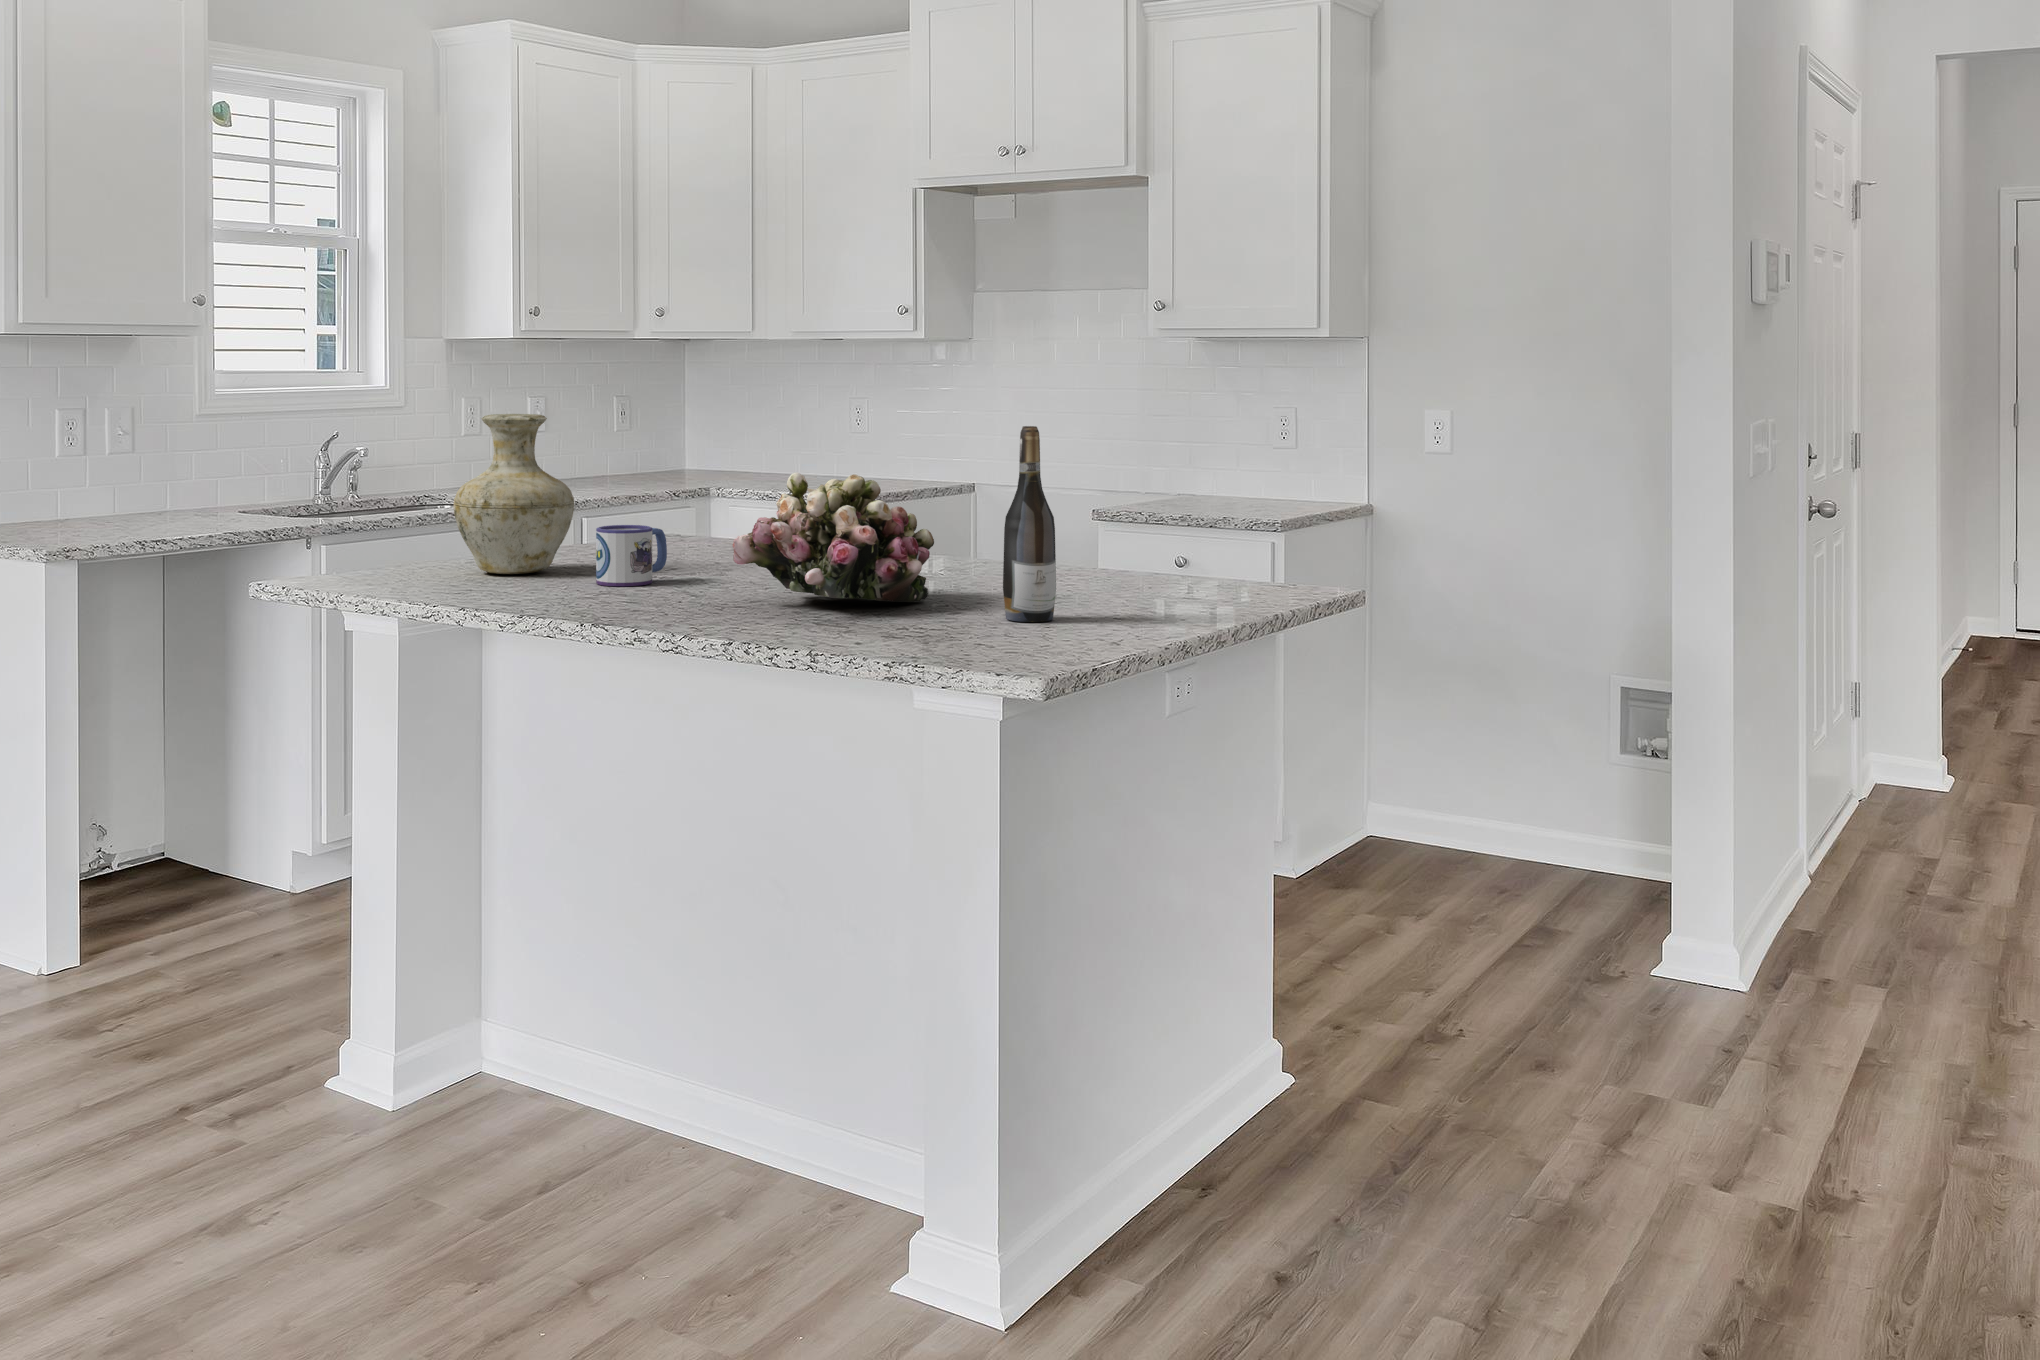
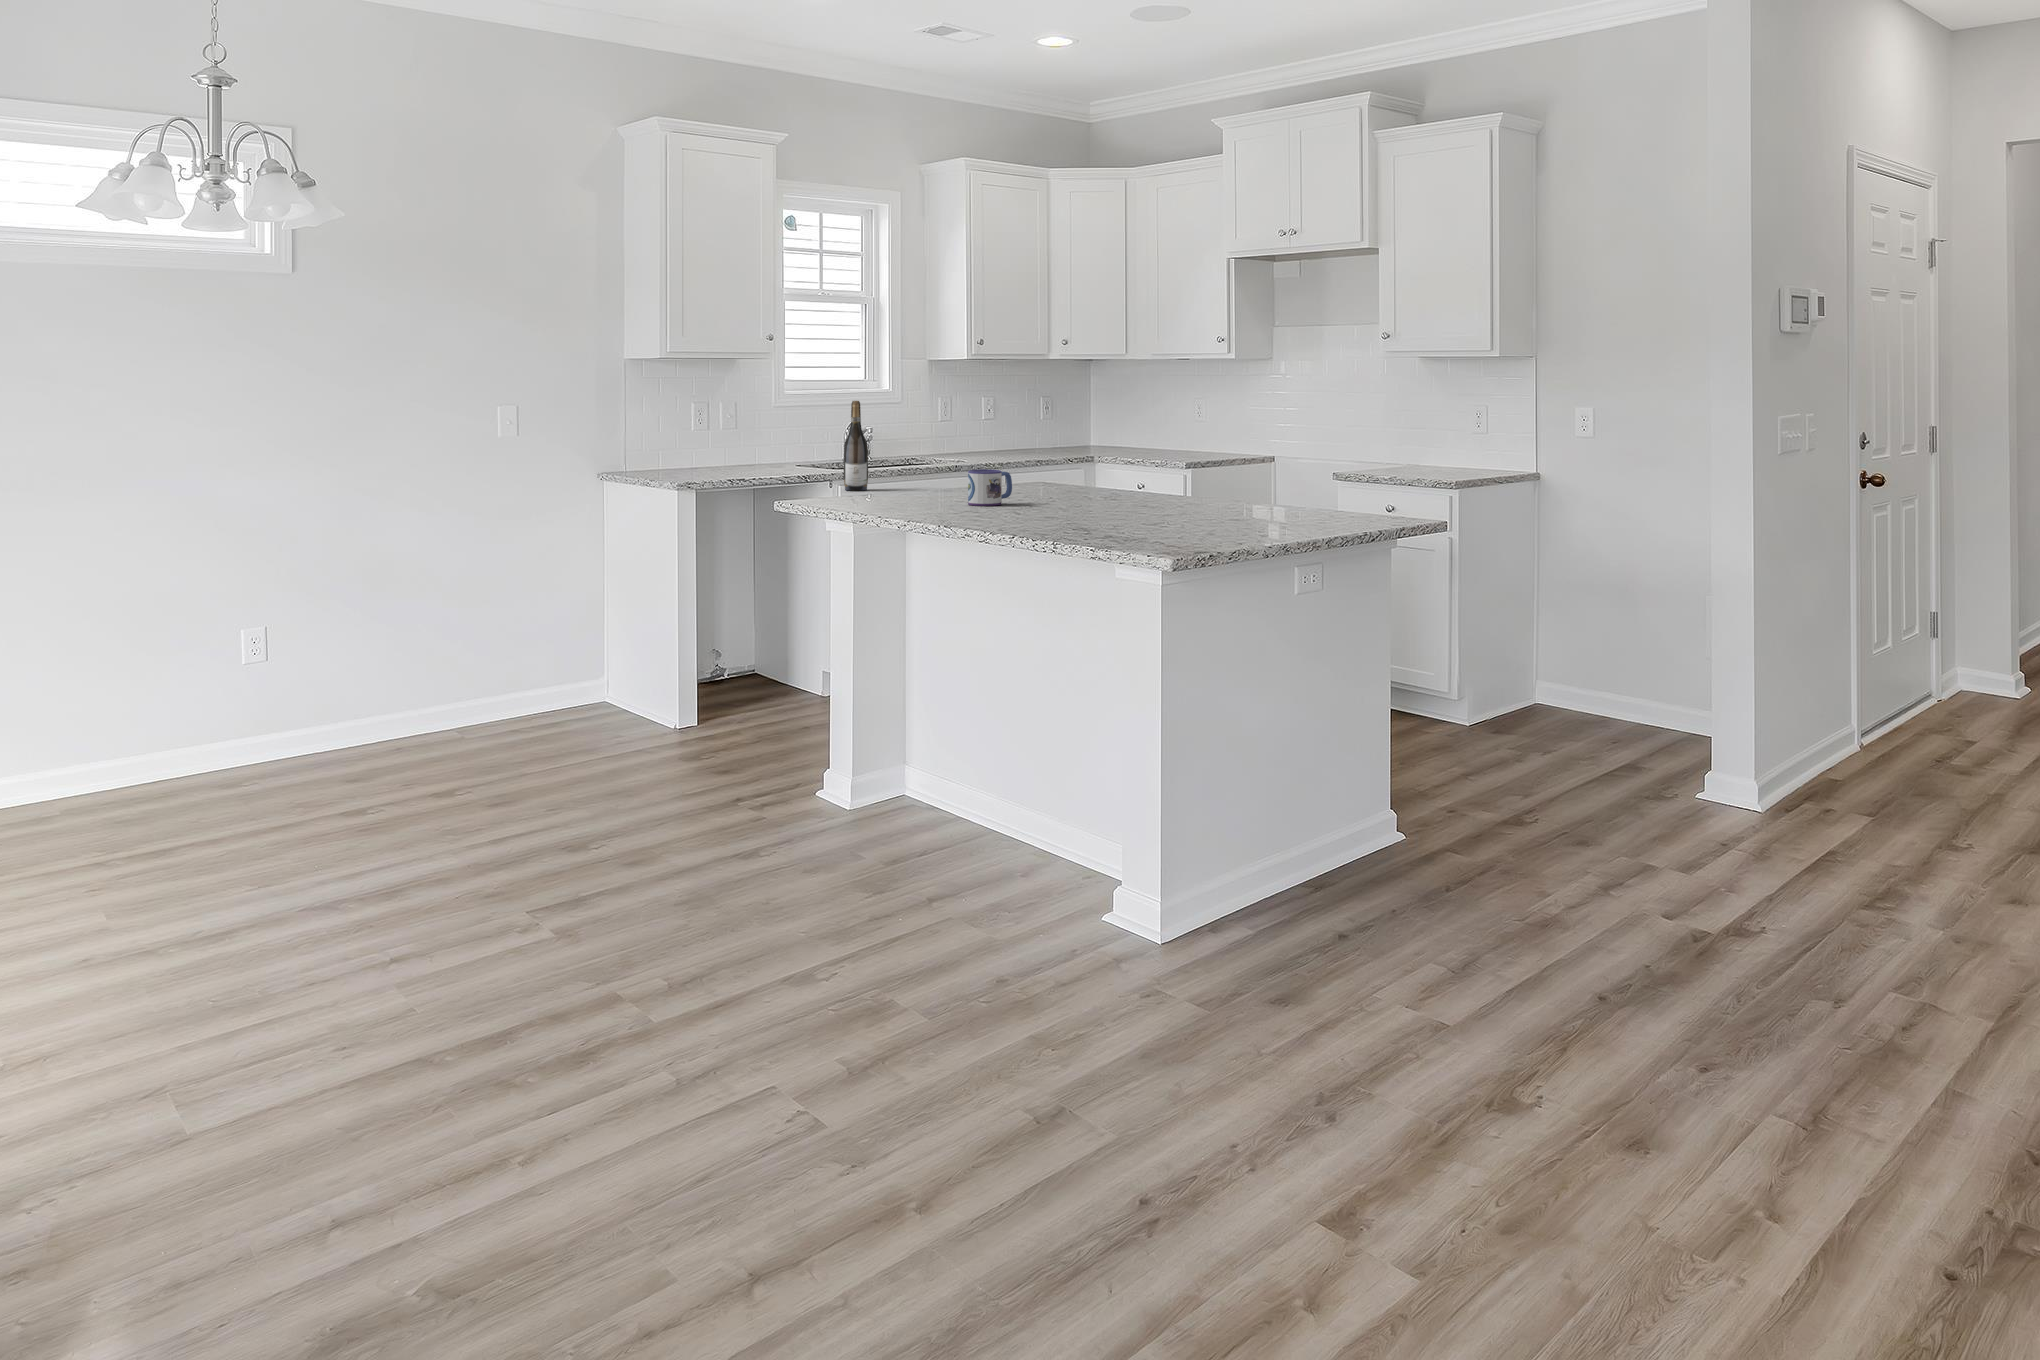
vase: present [454,414,574,574] -> none [891,403,962,498]
wine bottle: present [1003,426,1056,622] -> present [844,401,868,491]
flower arrangement: present [733,472,934,602] -> none [1034,437,1160,517]

